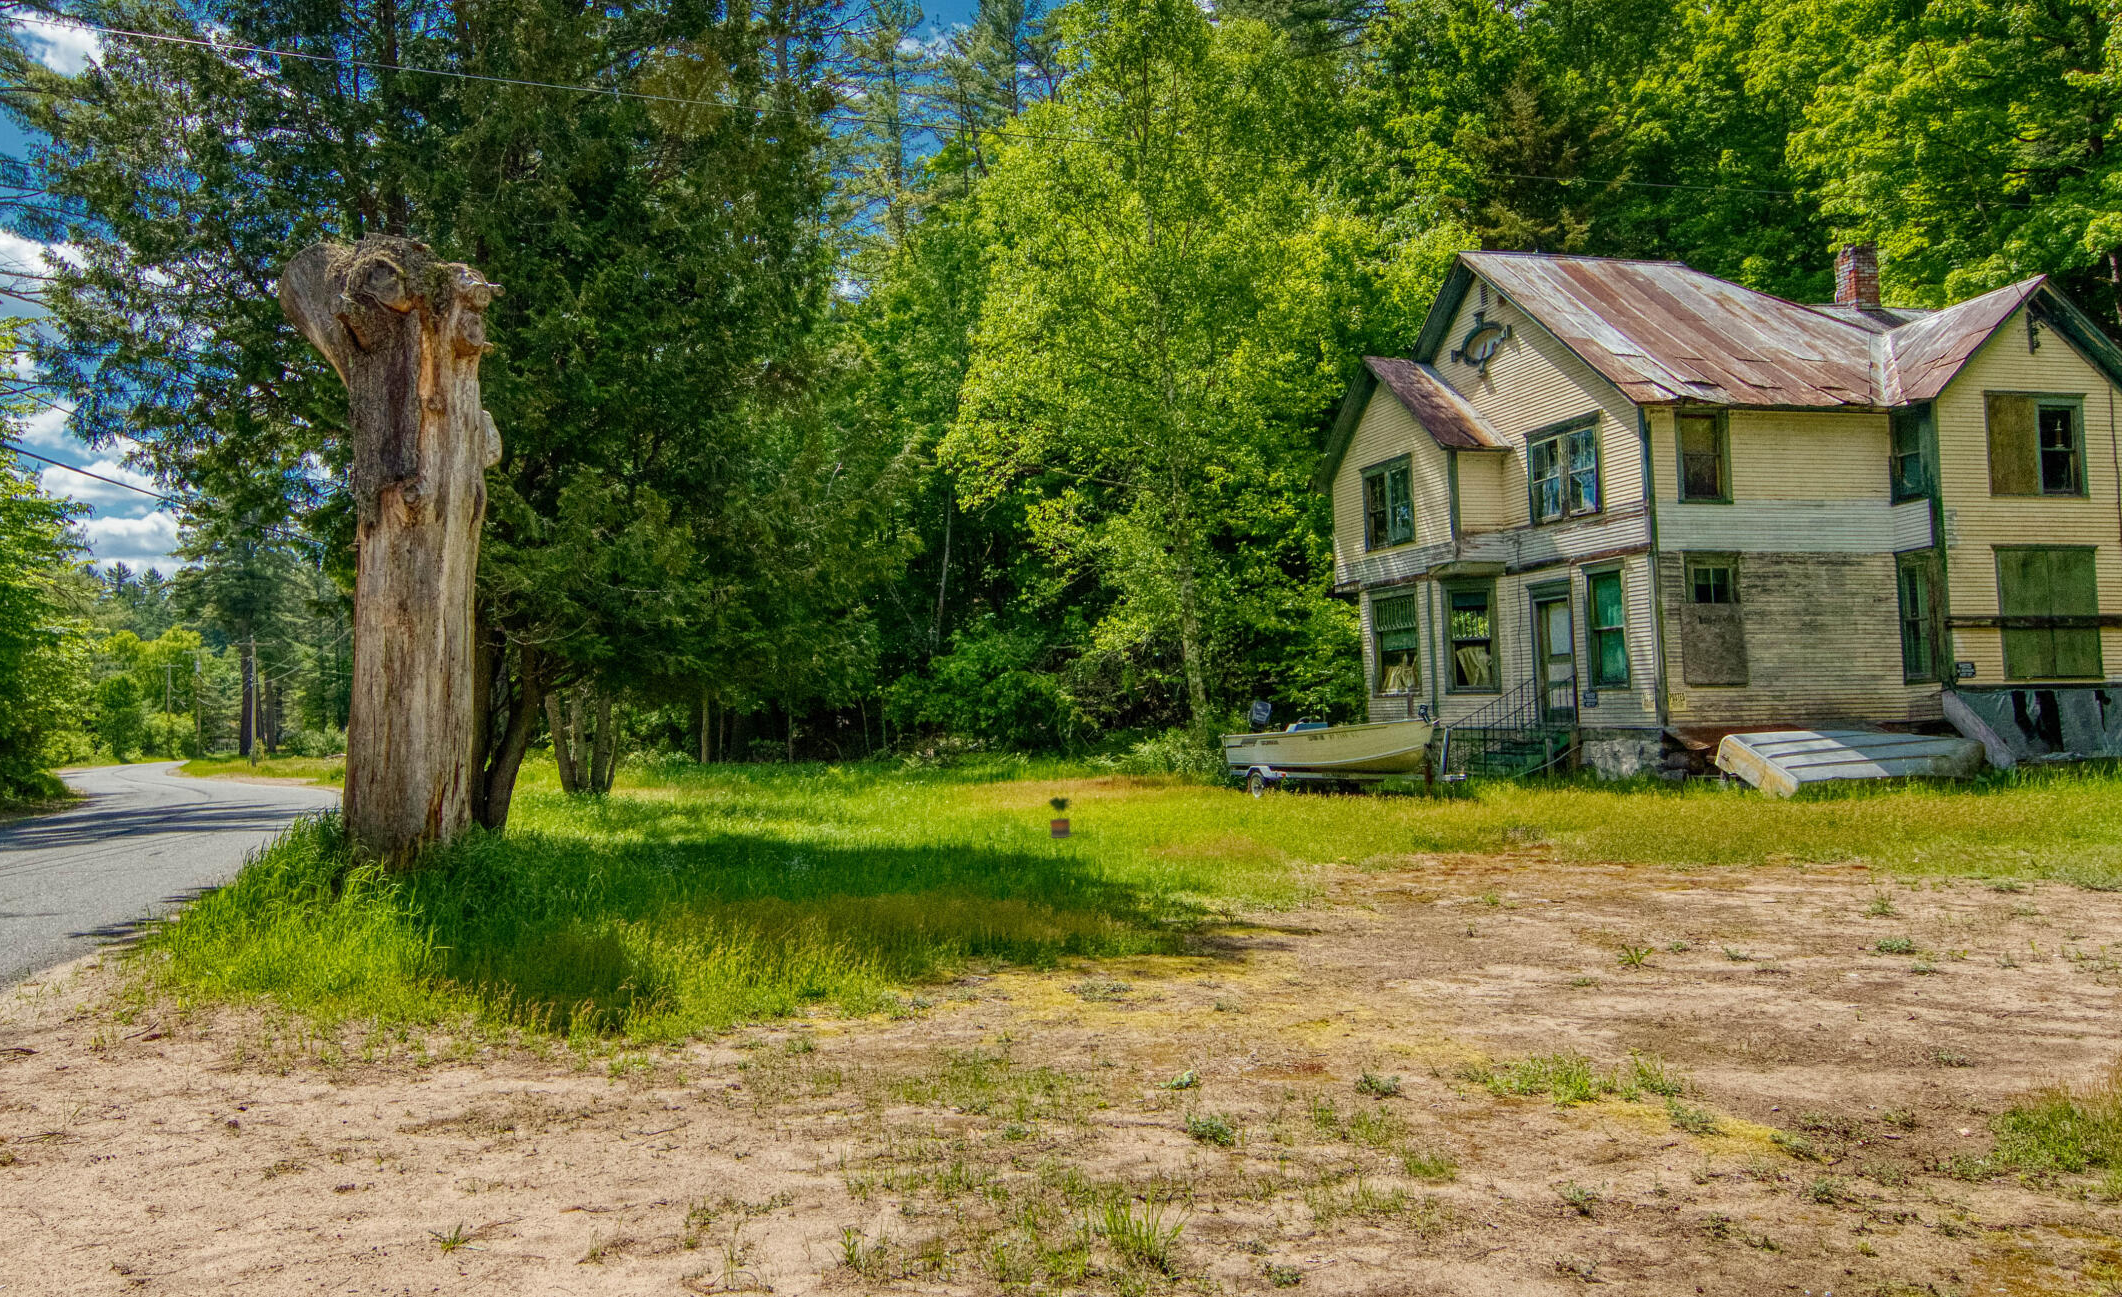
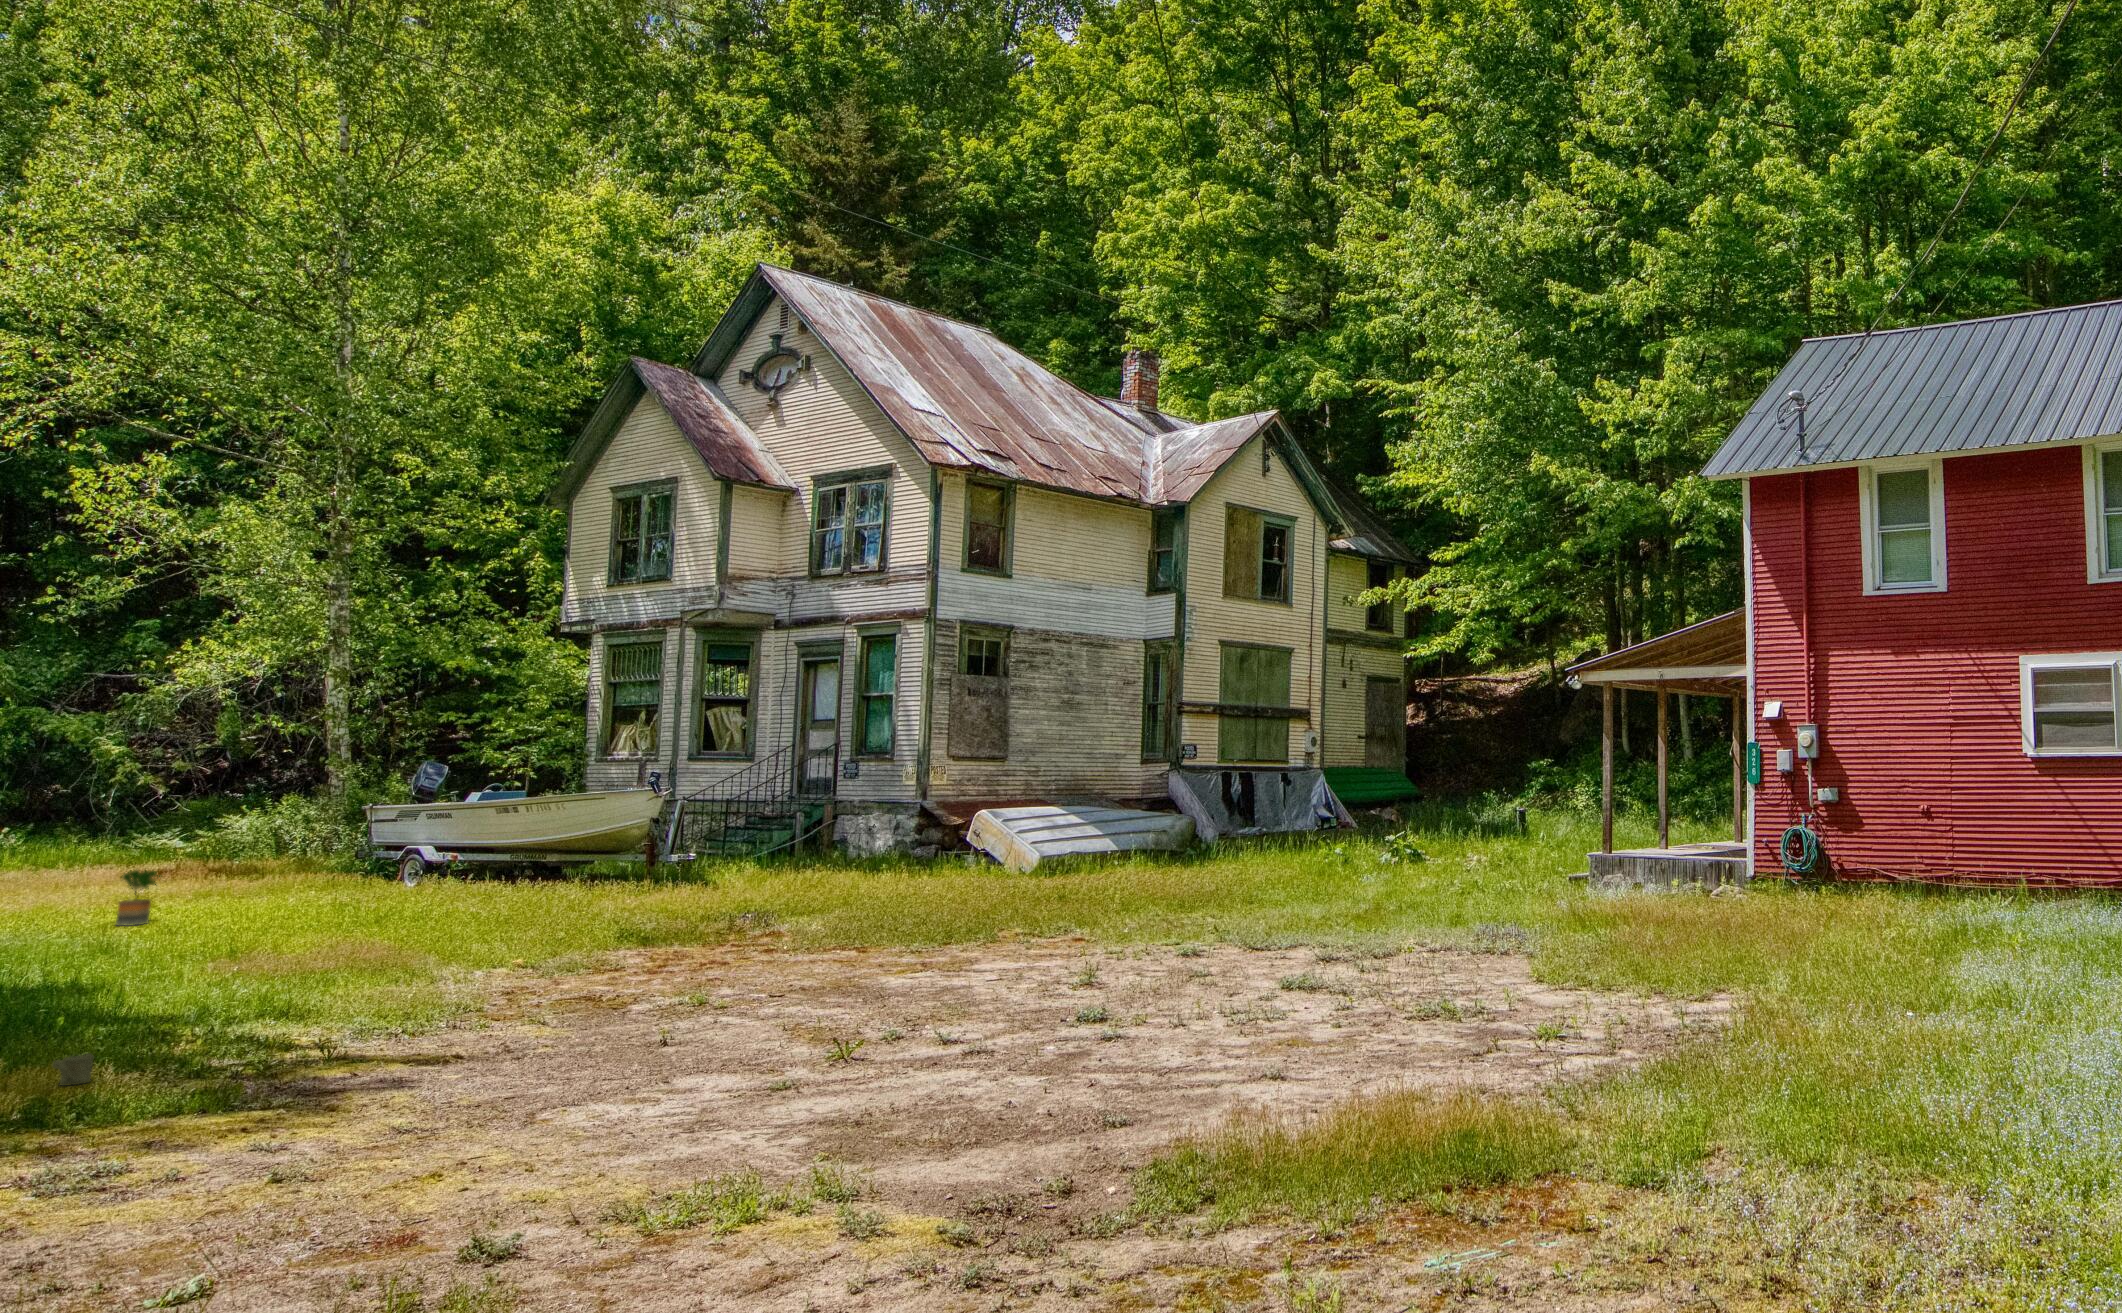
watering can: none [917,959,946,982] -> present [53,1053,94,1086]

